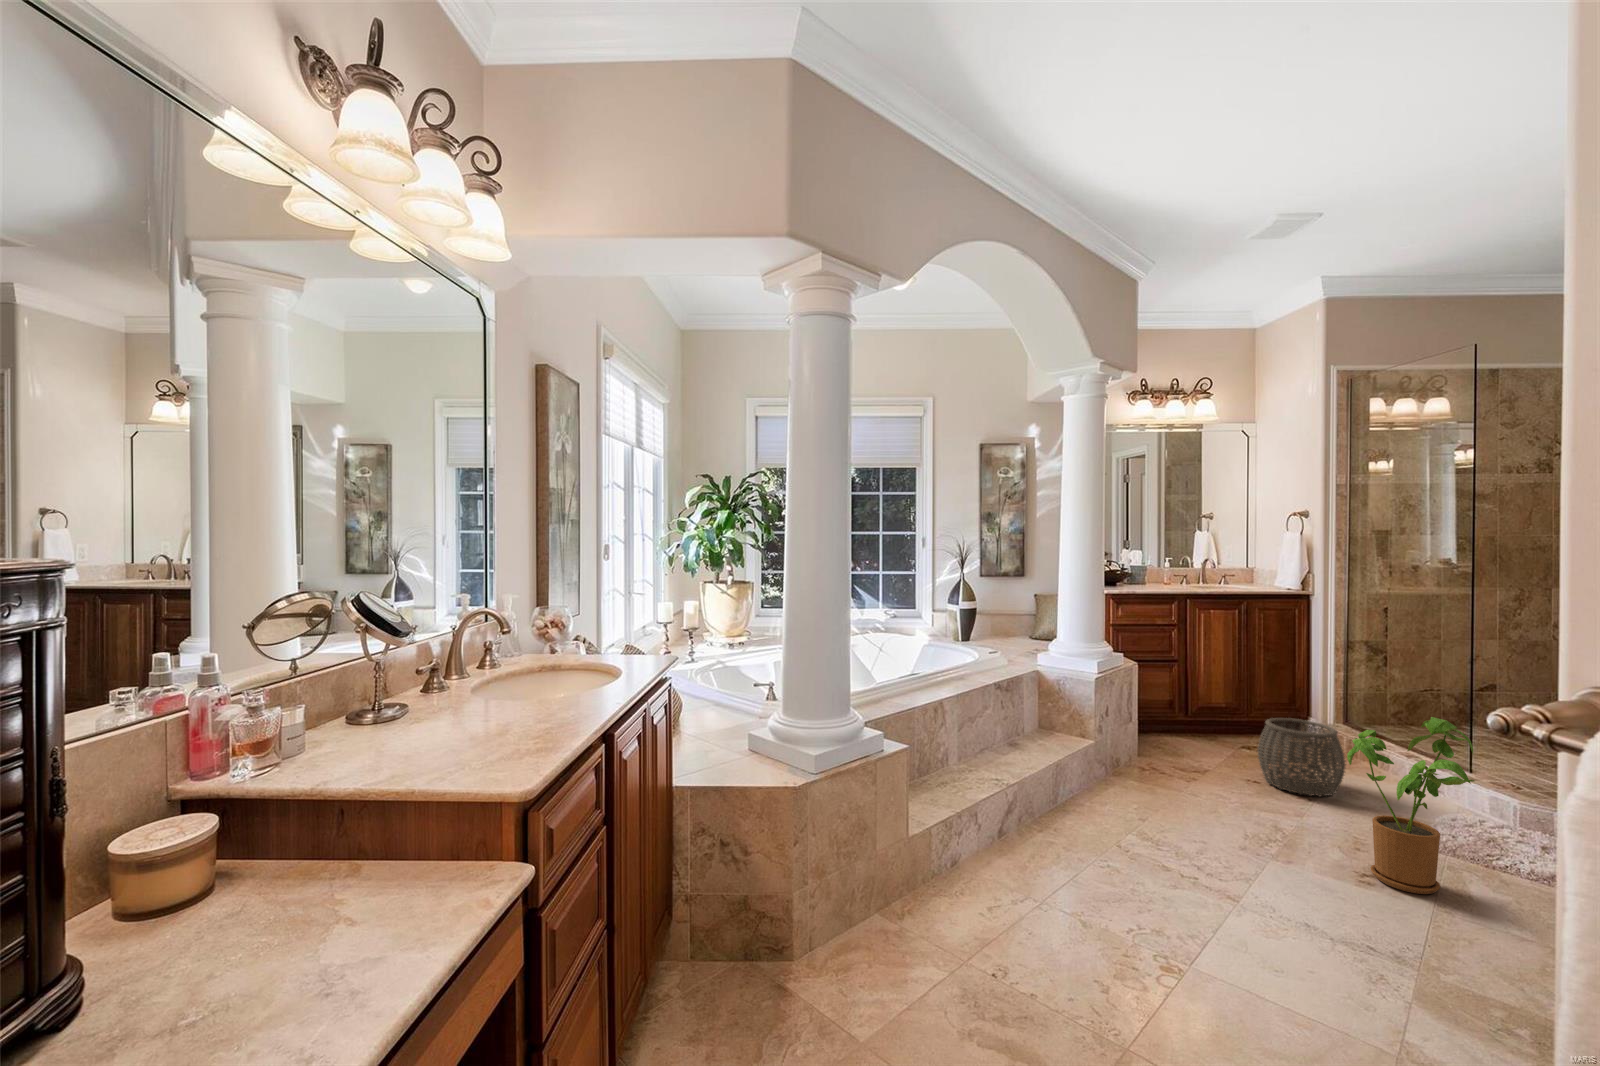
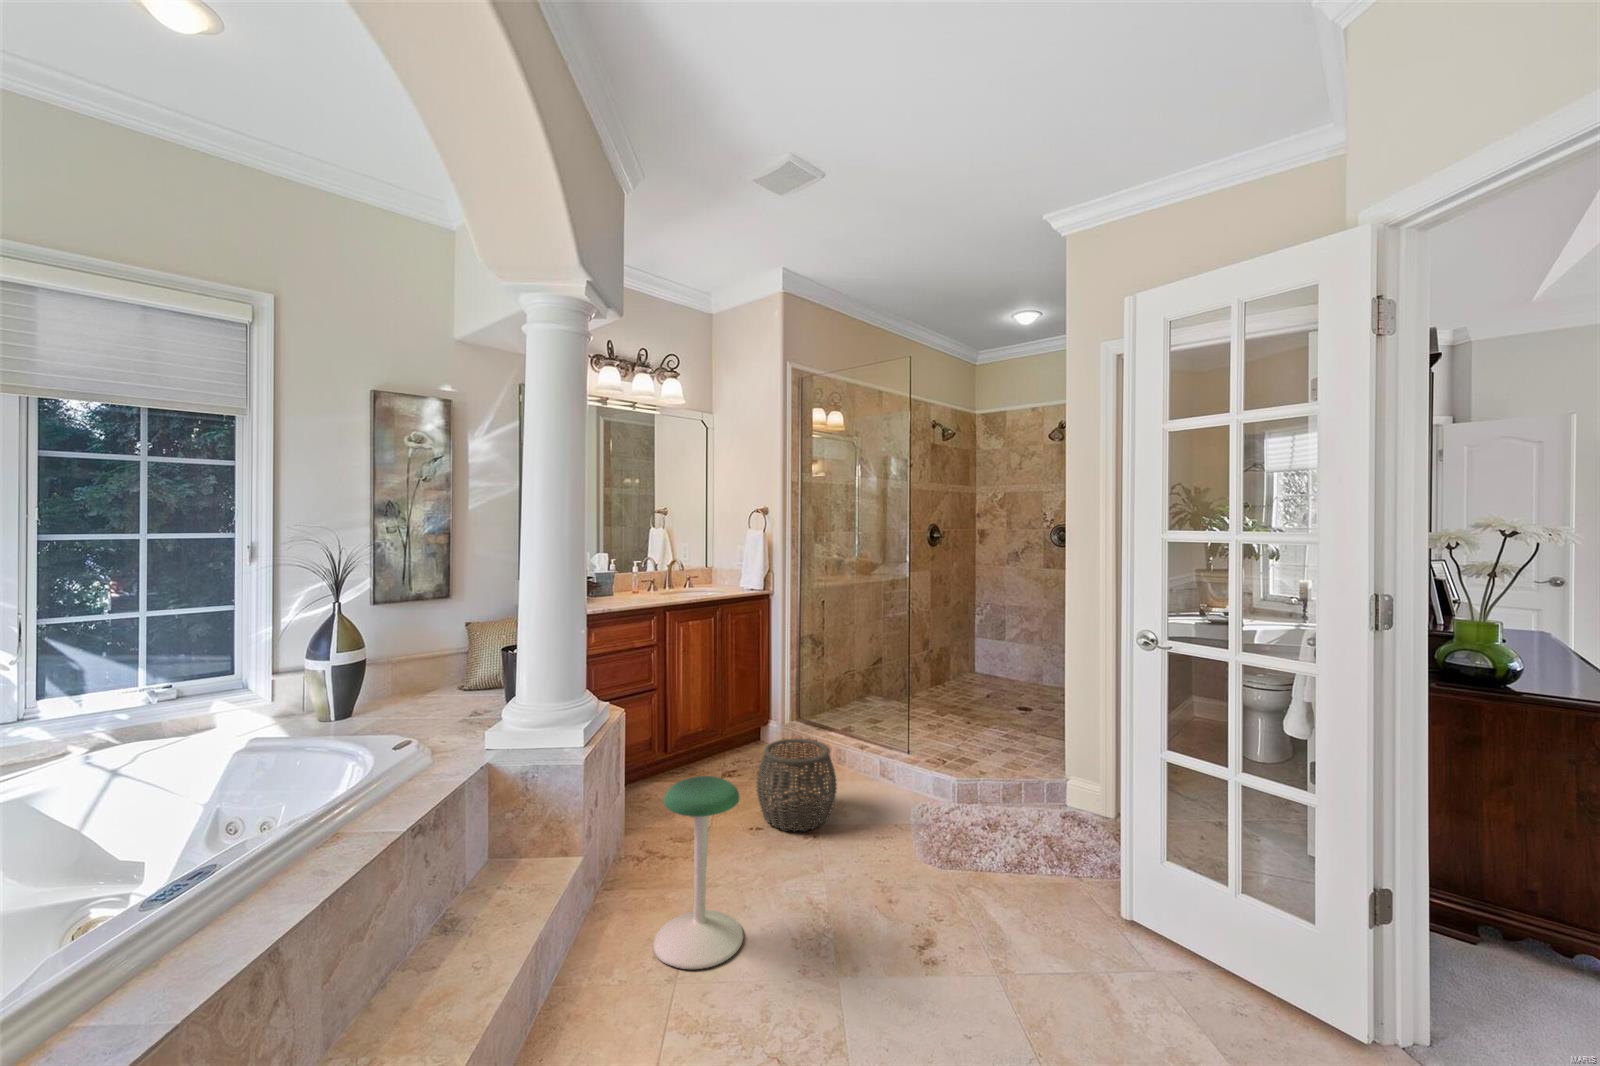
stool: none [1136,702,1206,825] -> present [653,776,743,969]
house plant: present [1347,717,1474,894] -> none [898,740,1029,957]

